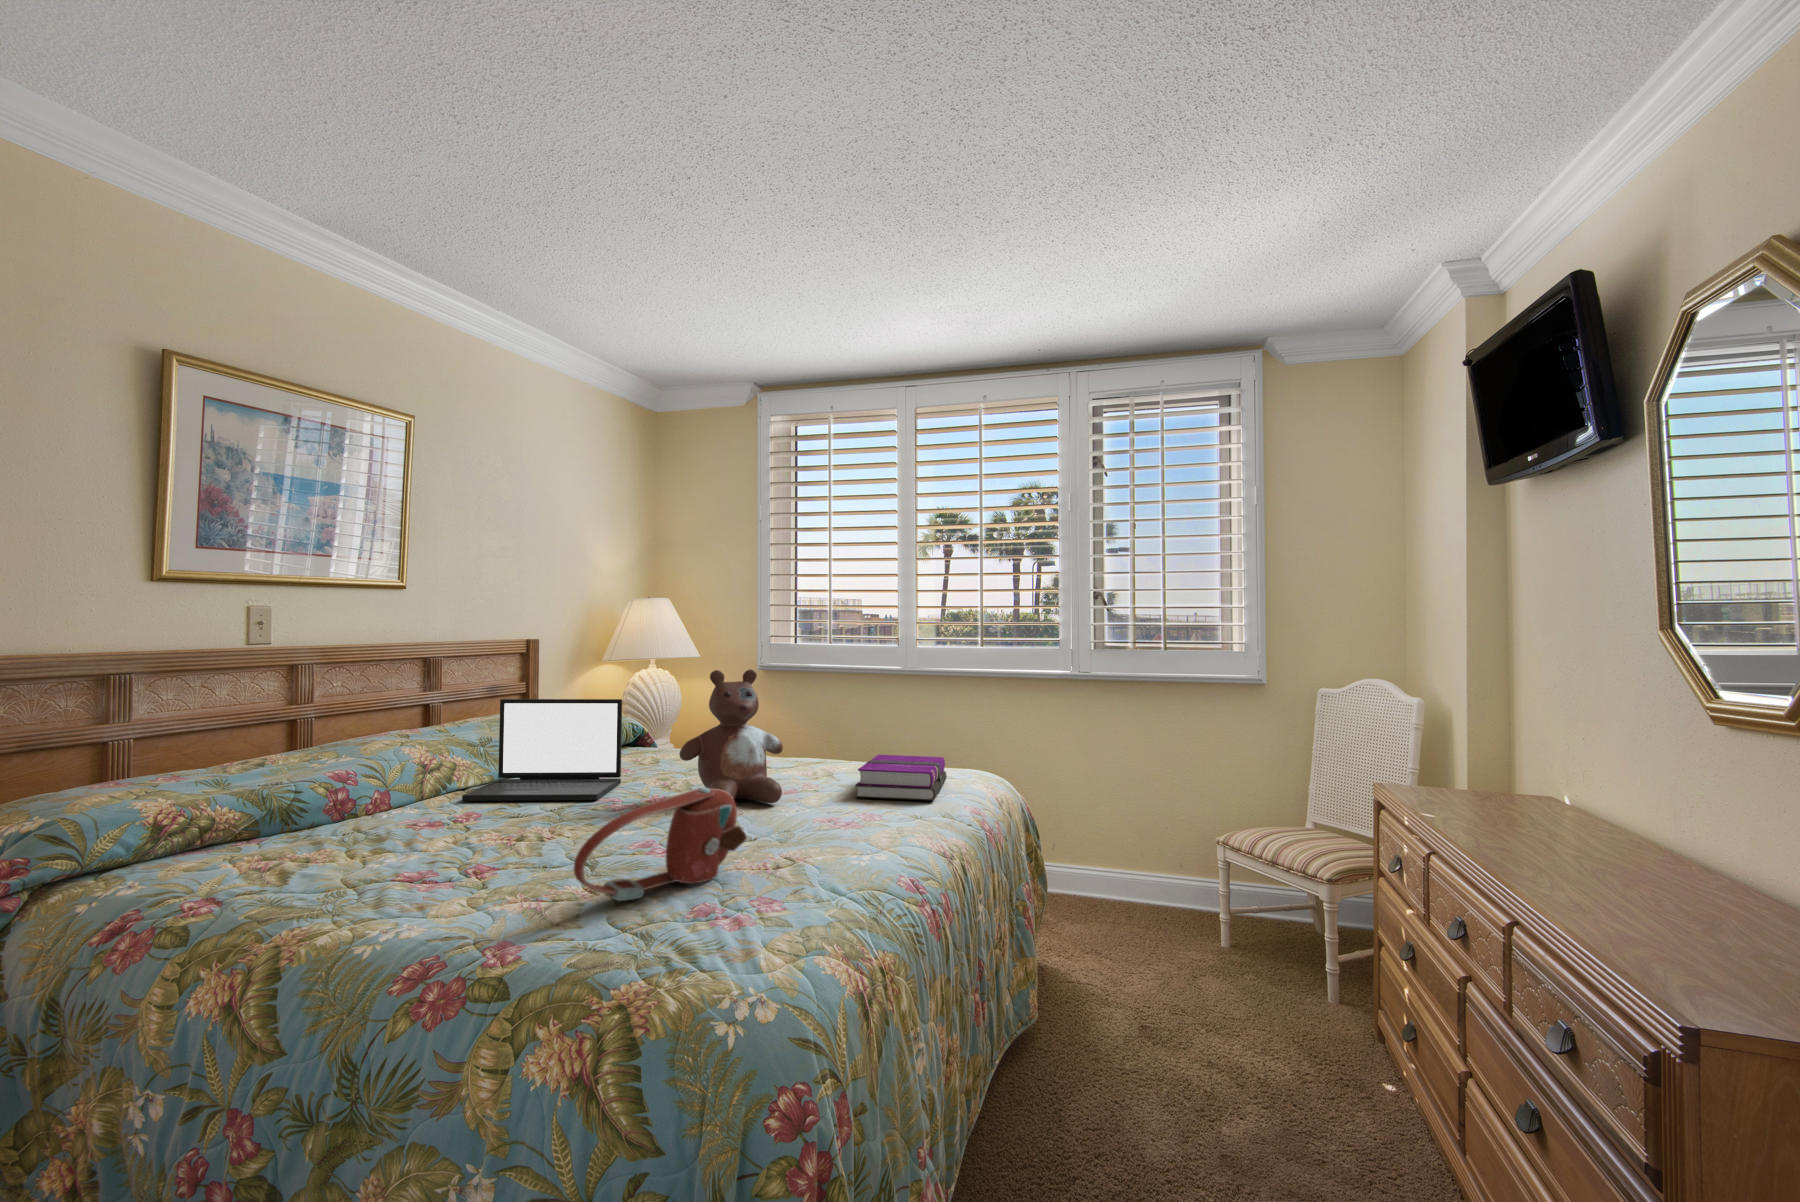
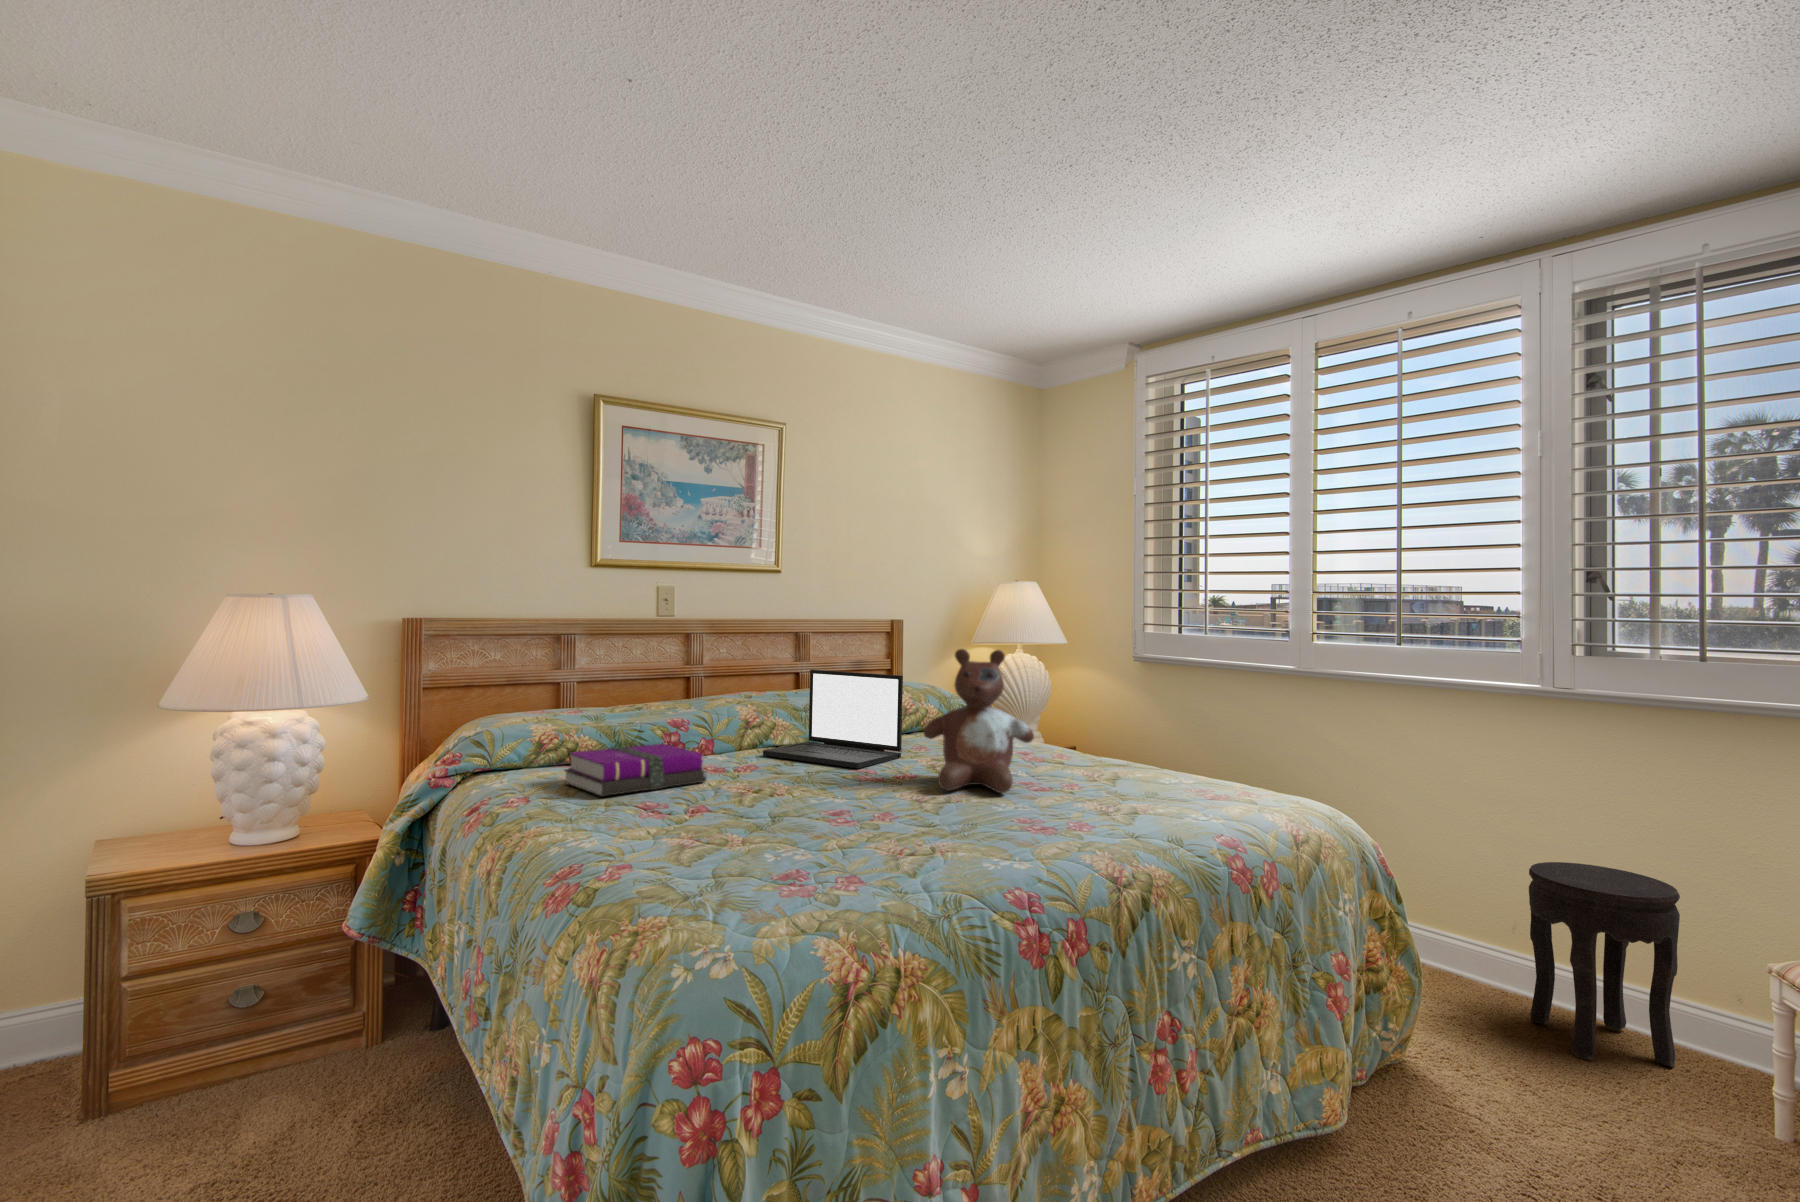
notebook: present [855,755,947,801] -> present [564,744,707,796]
handbag: present [574,788,747,901] -> none [691,756,878,851]
side table: none [1071,796,1151,926] -> present [1529,862,1680,1067]

